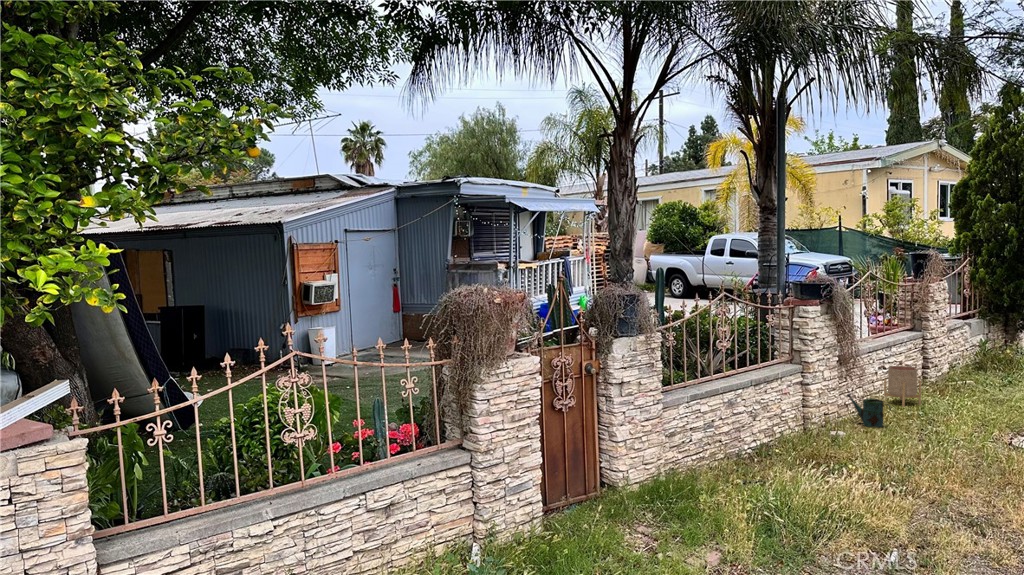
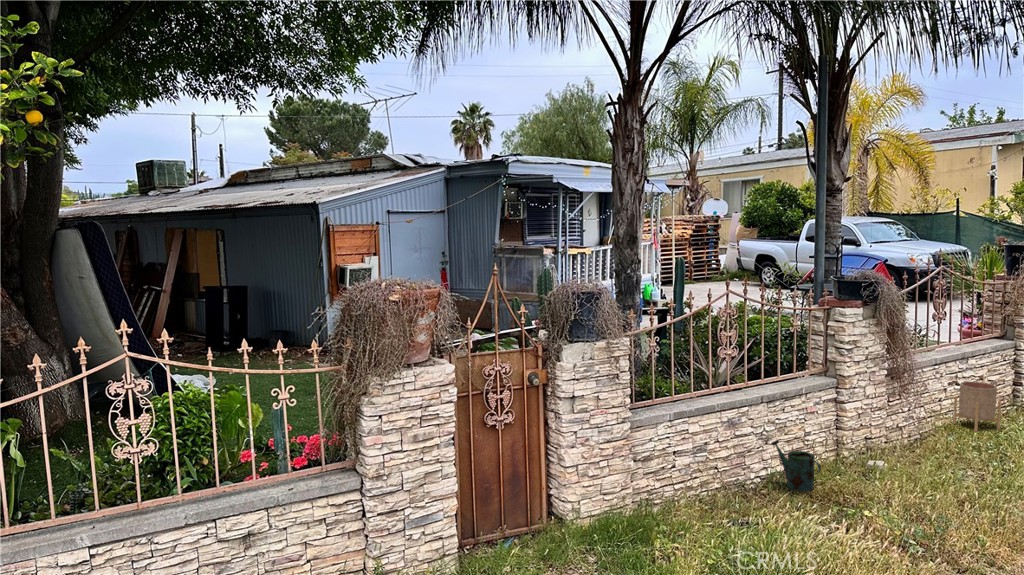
watering can: present [846,393,891,427] -> present [771,440,821,492]

